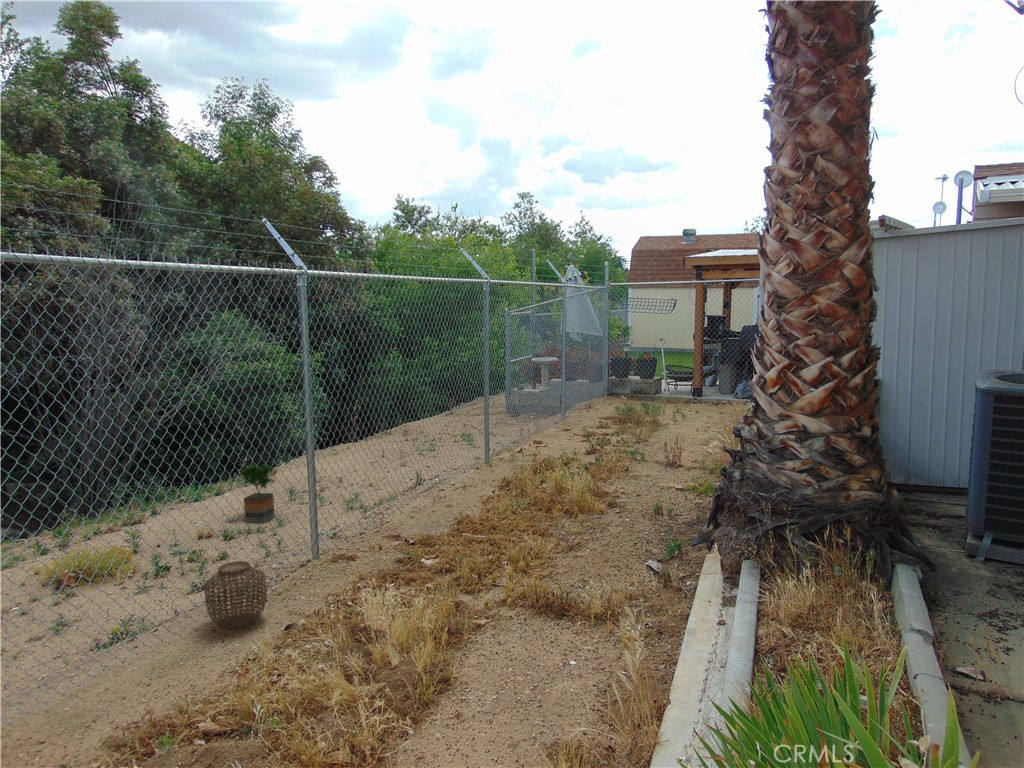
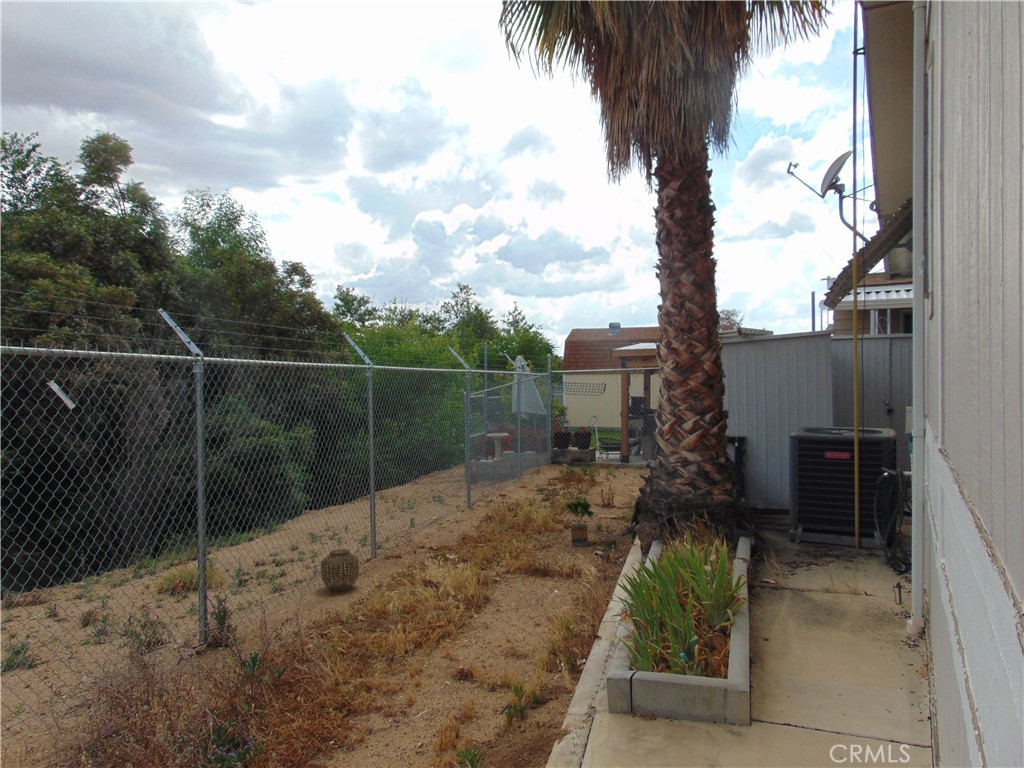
potted tree: present [242,465,277,523] -> present [565,501,594,547]

